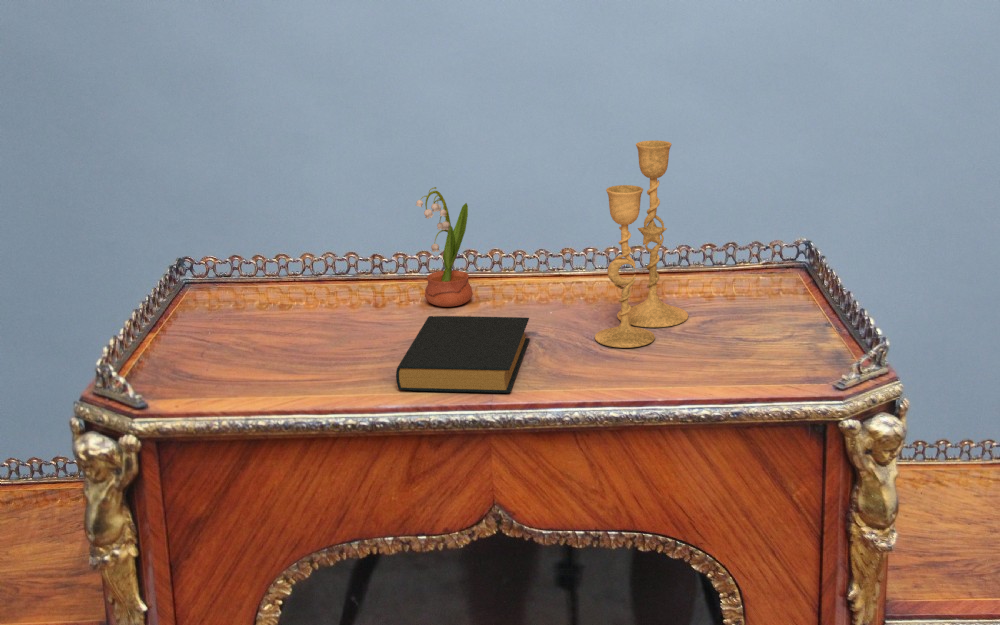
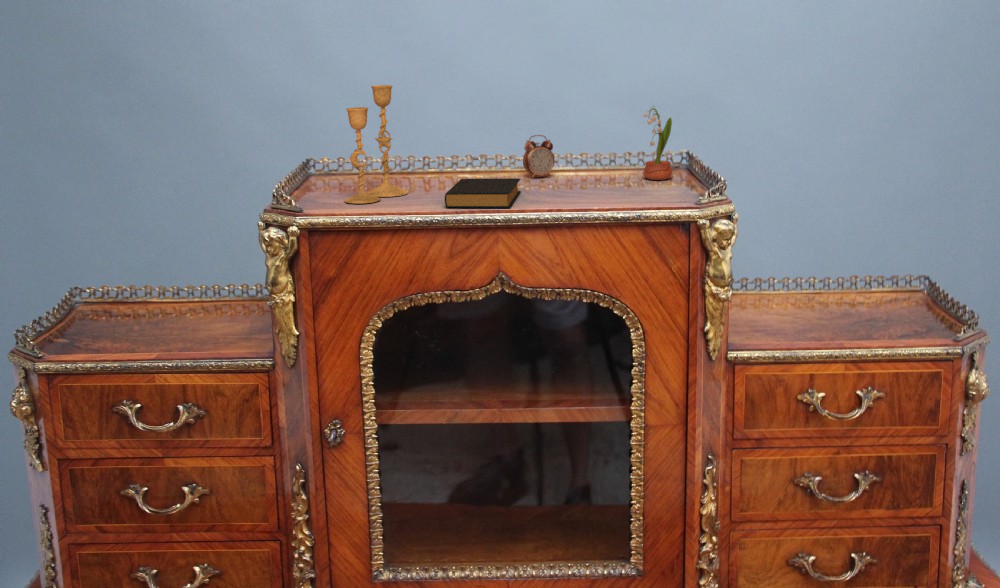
candlestick: present [595,140,688,348] -> present [344,85,408,204]
potted flower: present [416,187,473,307] -> present [643,106,672,180]
alarm clock: none [534,223,587,296] -> present [523,135,555,178]

